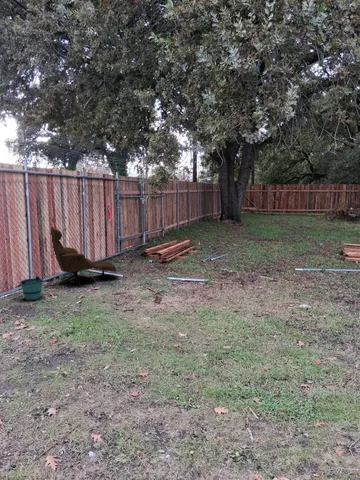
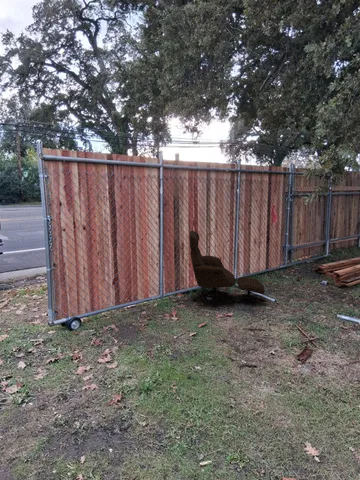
bucket: present [15,276,43,300] -> none [136,289,166,317]

